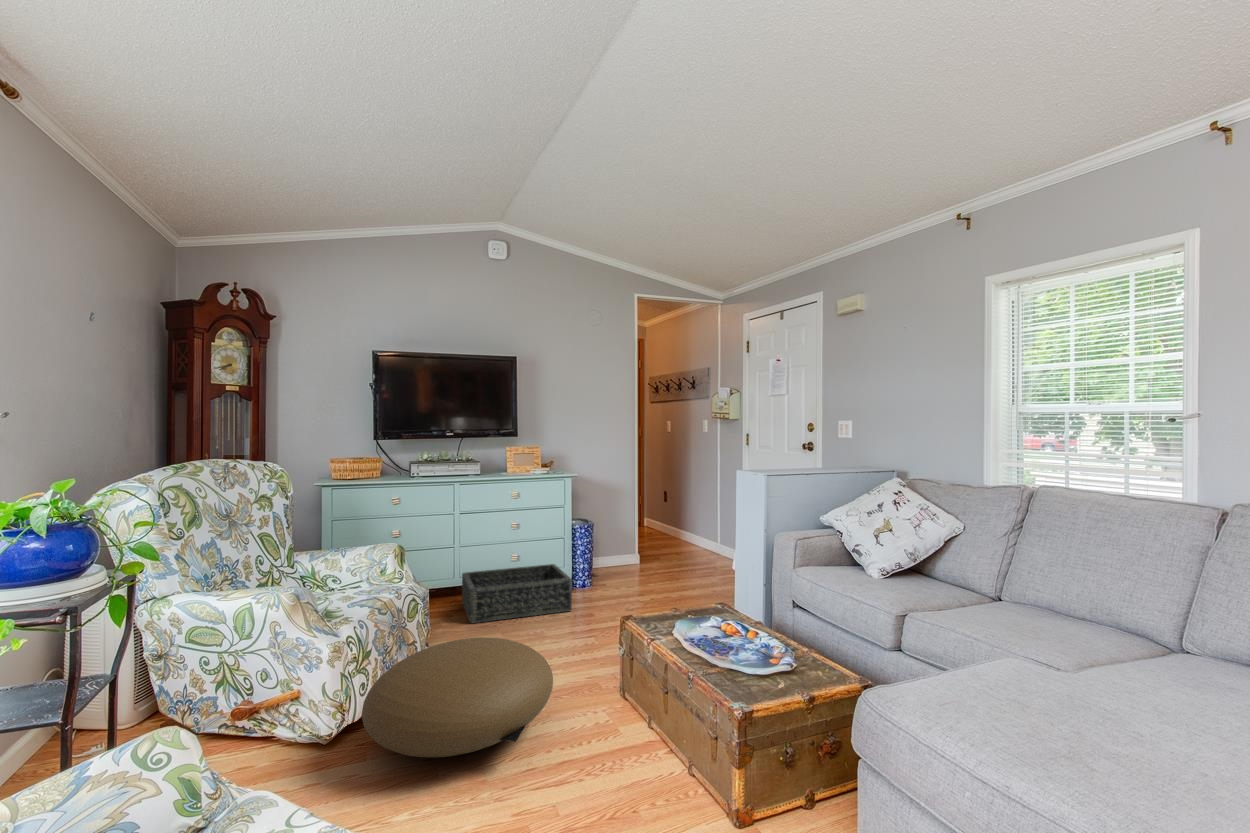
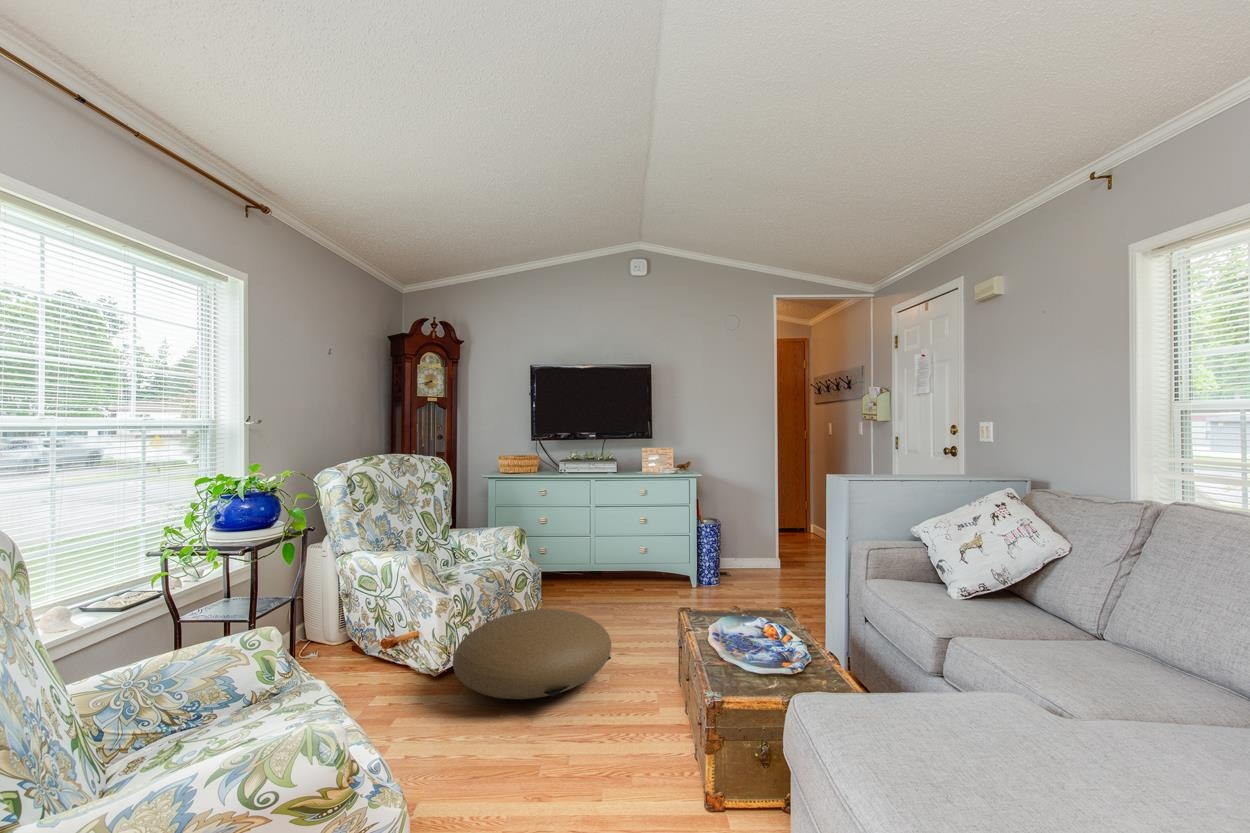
basket: present [462,564,572,623] -> none [593,557,686,602]

